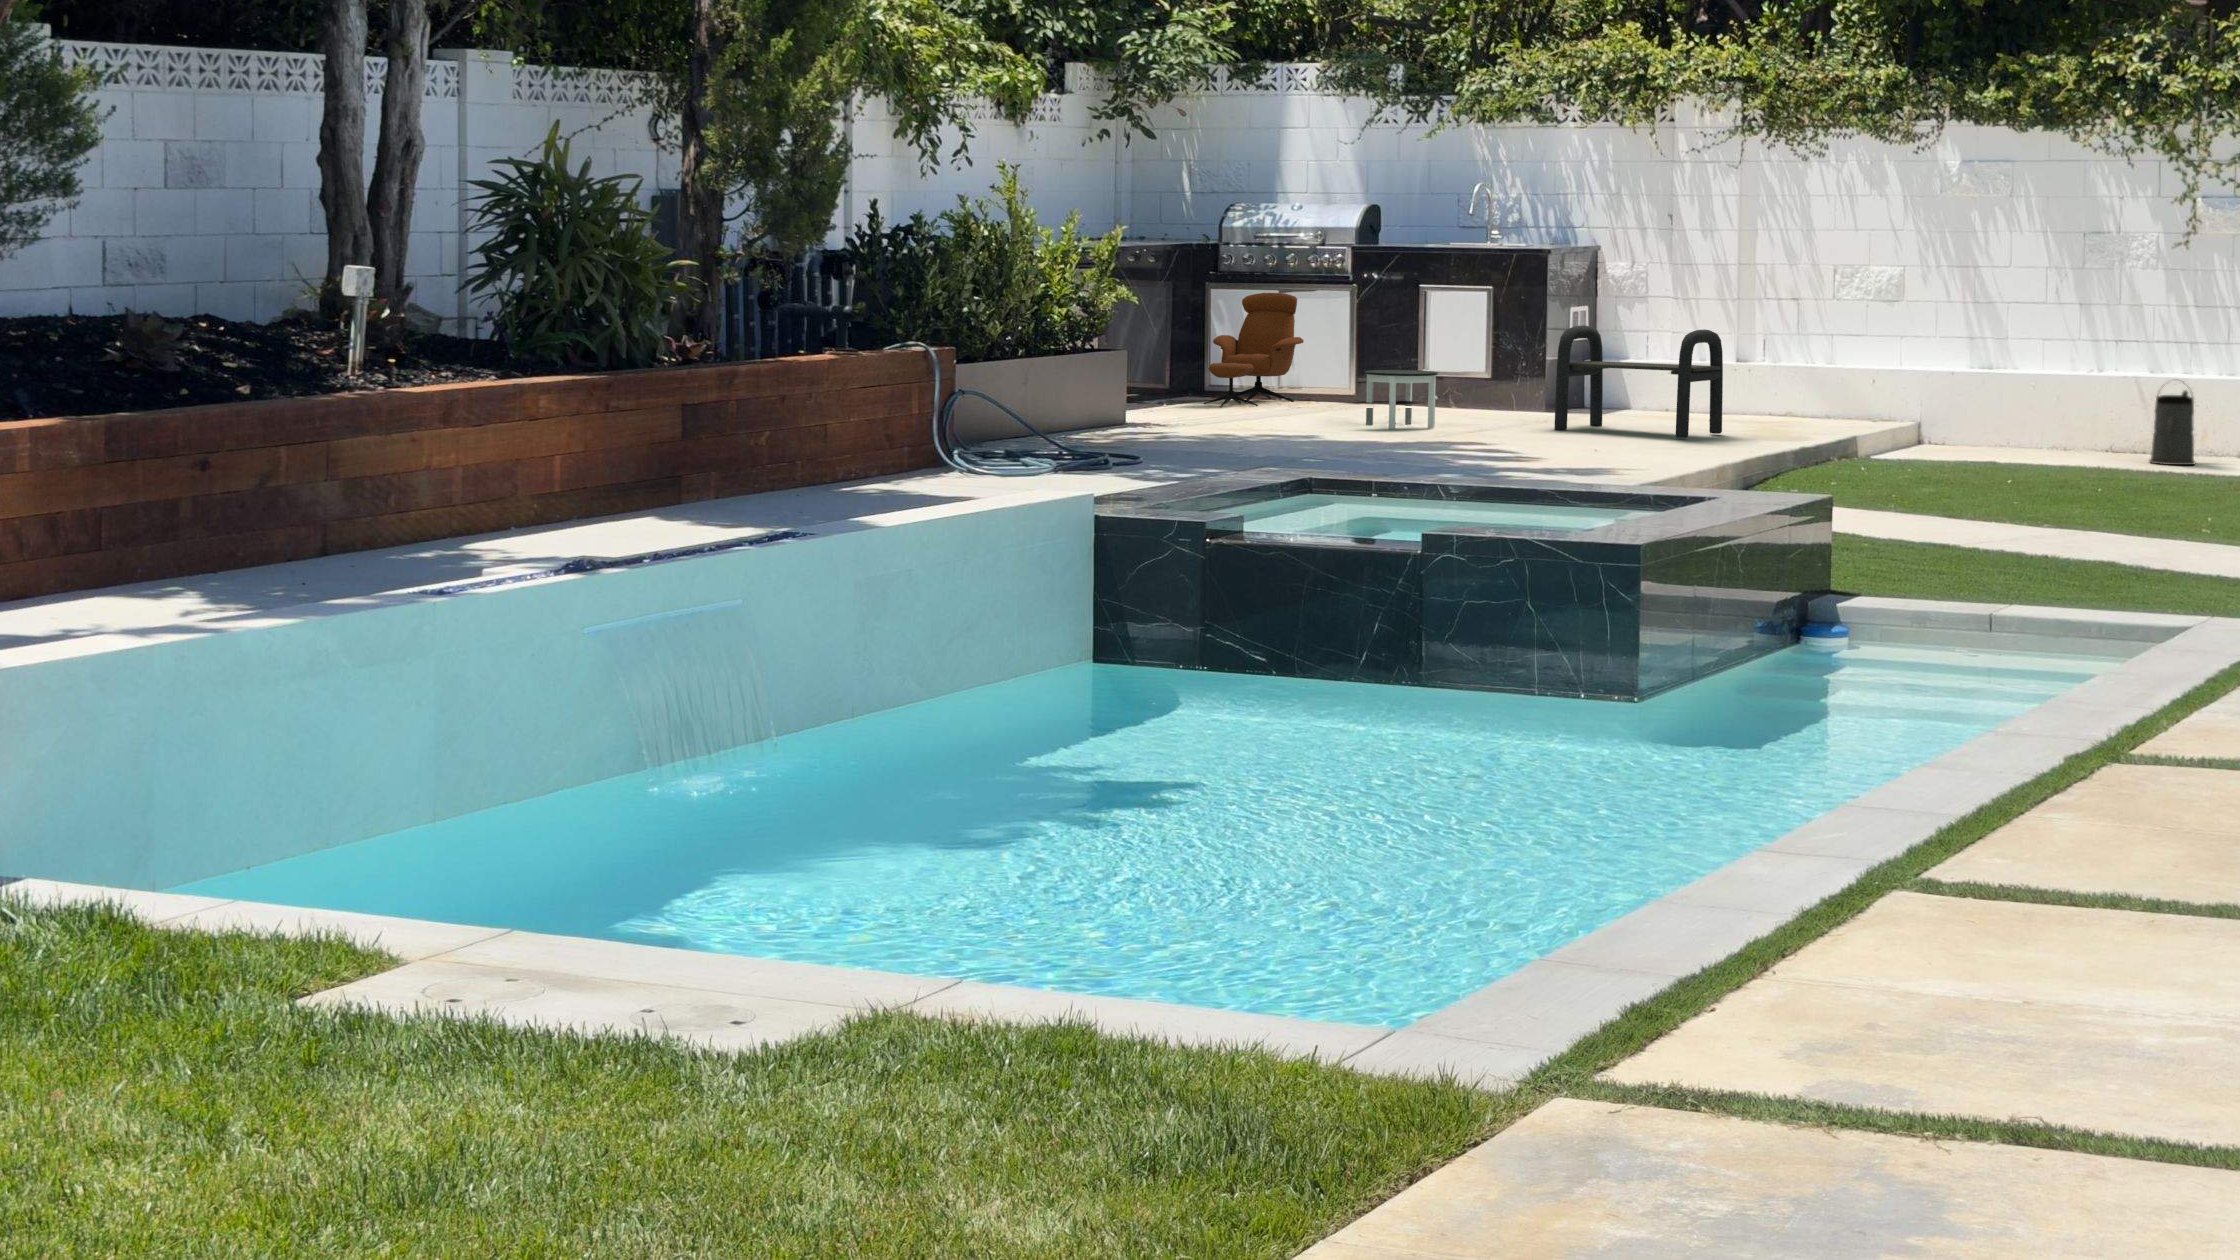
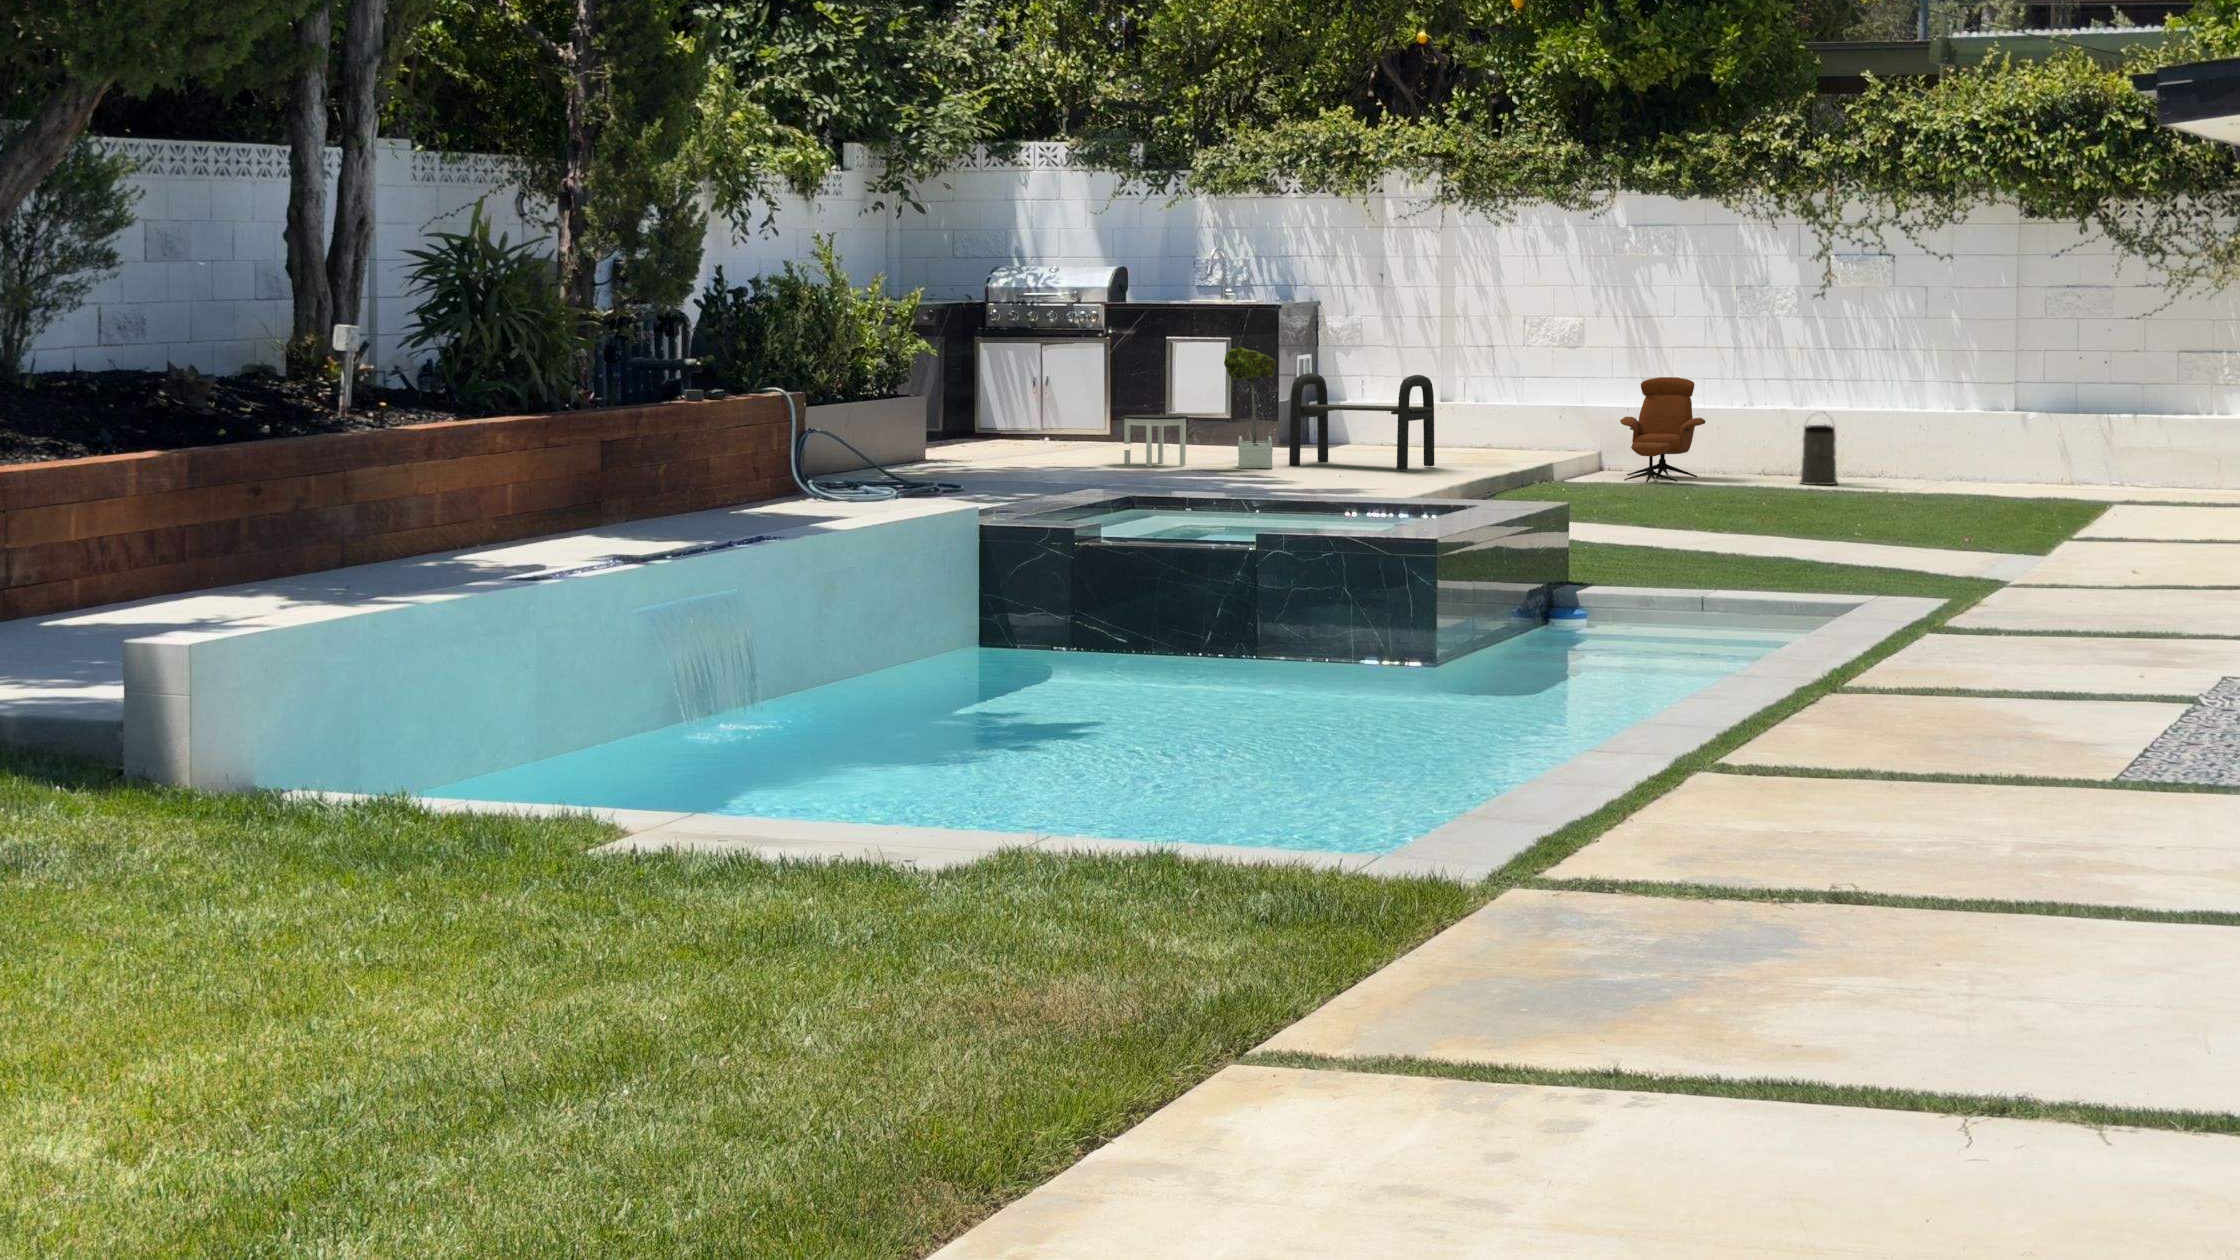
lounge chair: present [1204,293,1304,407] -> present [1620,377,1705,483]
potted tree: none [1480,294,1540,433] -> present [1224,346,1276,468]

